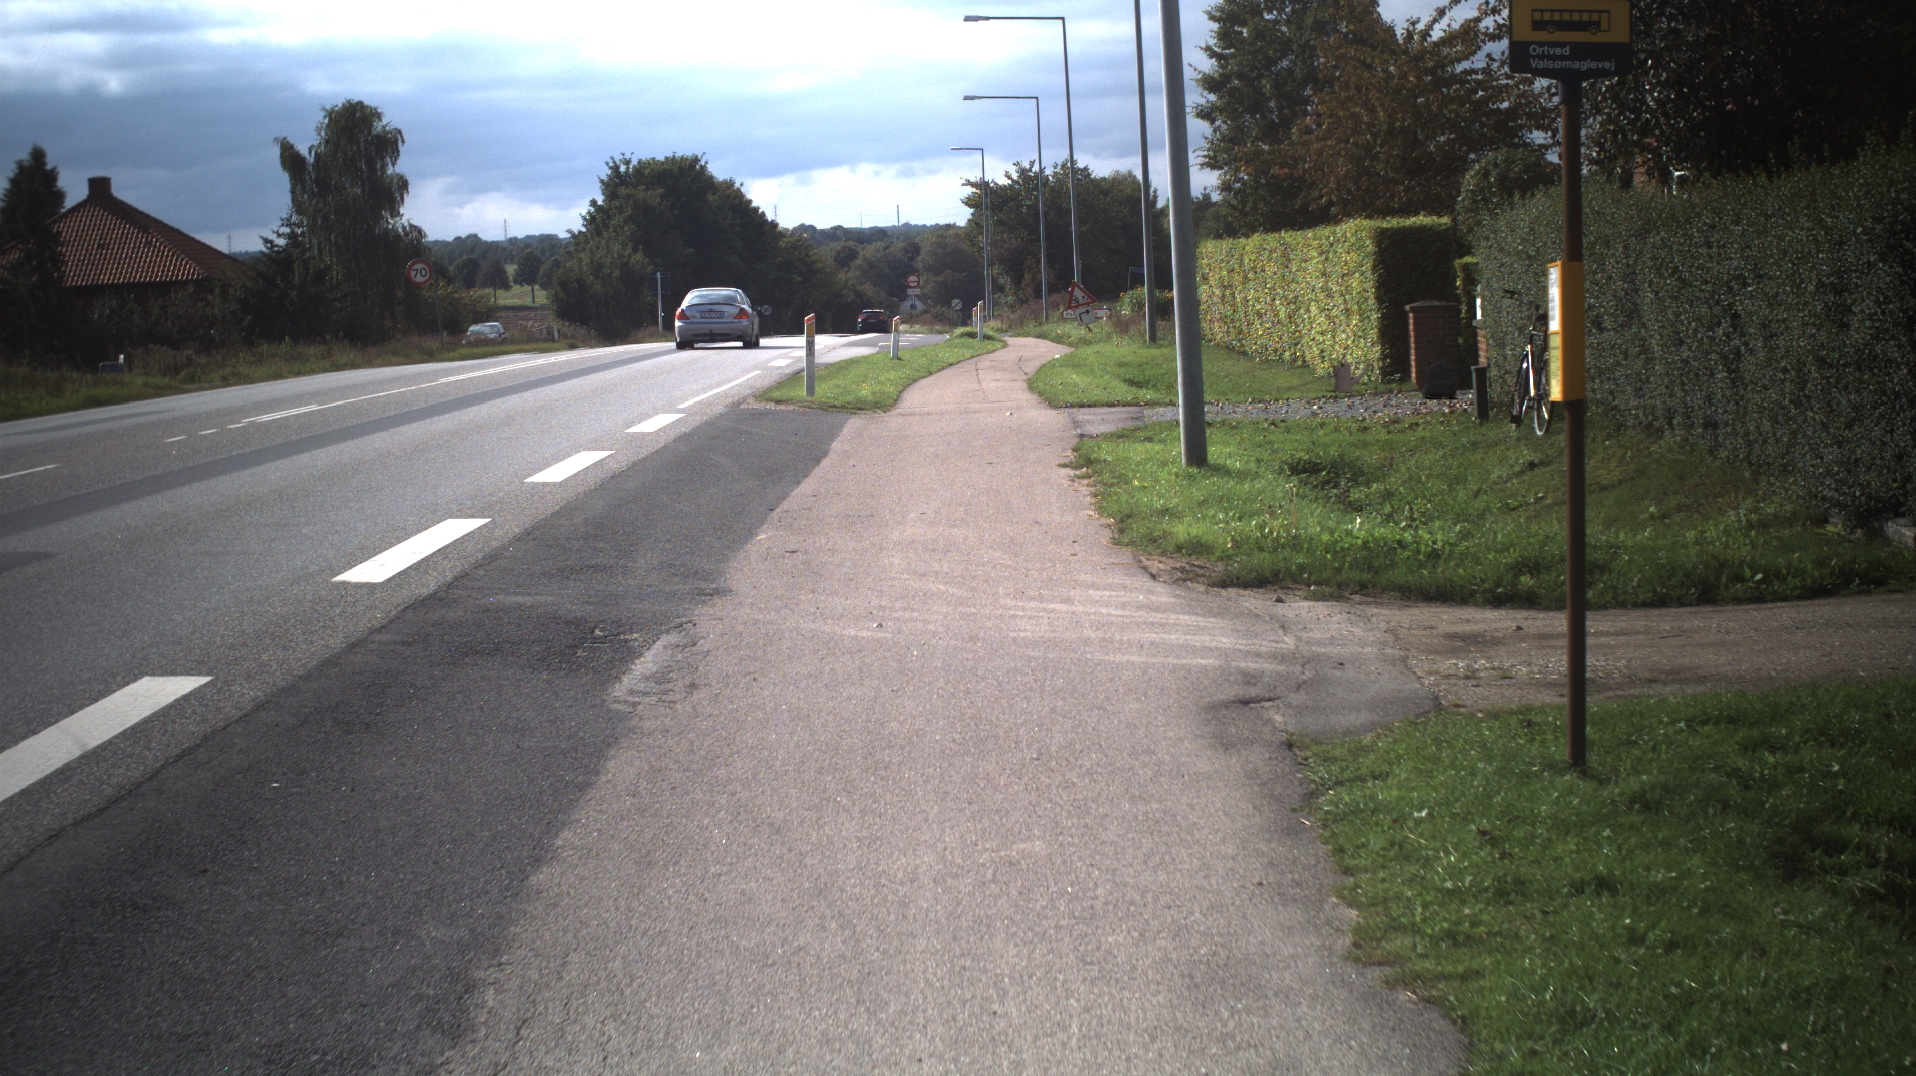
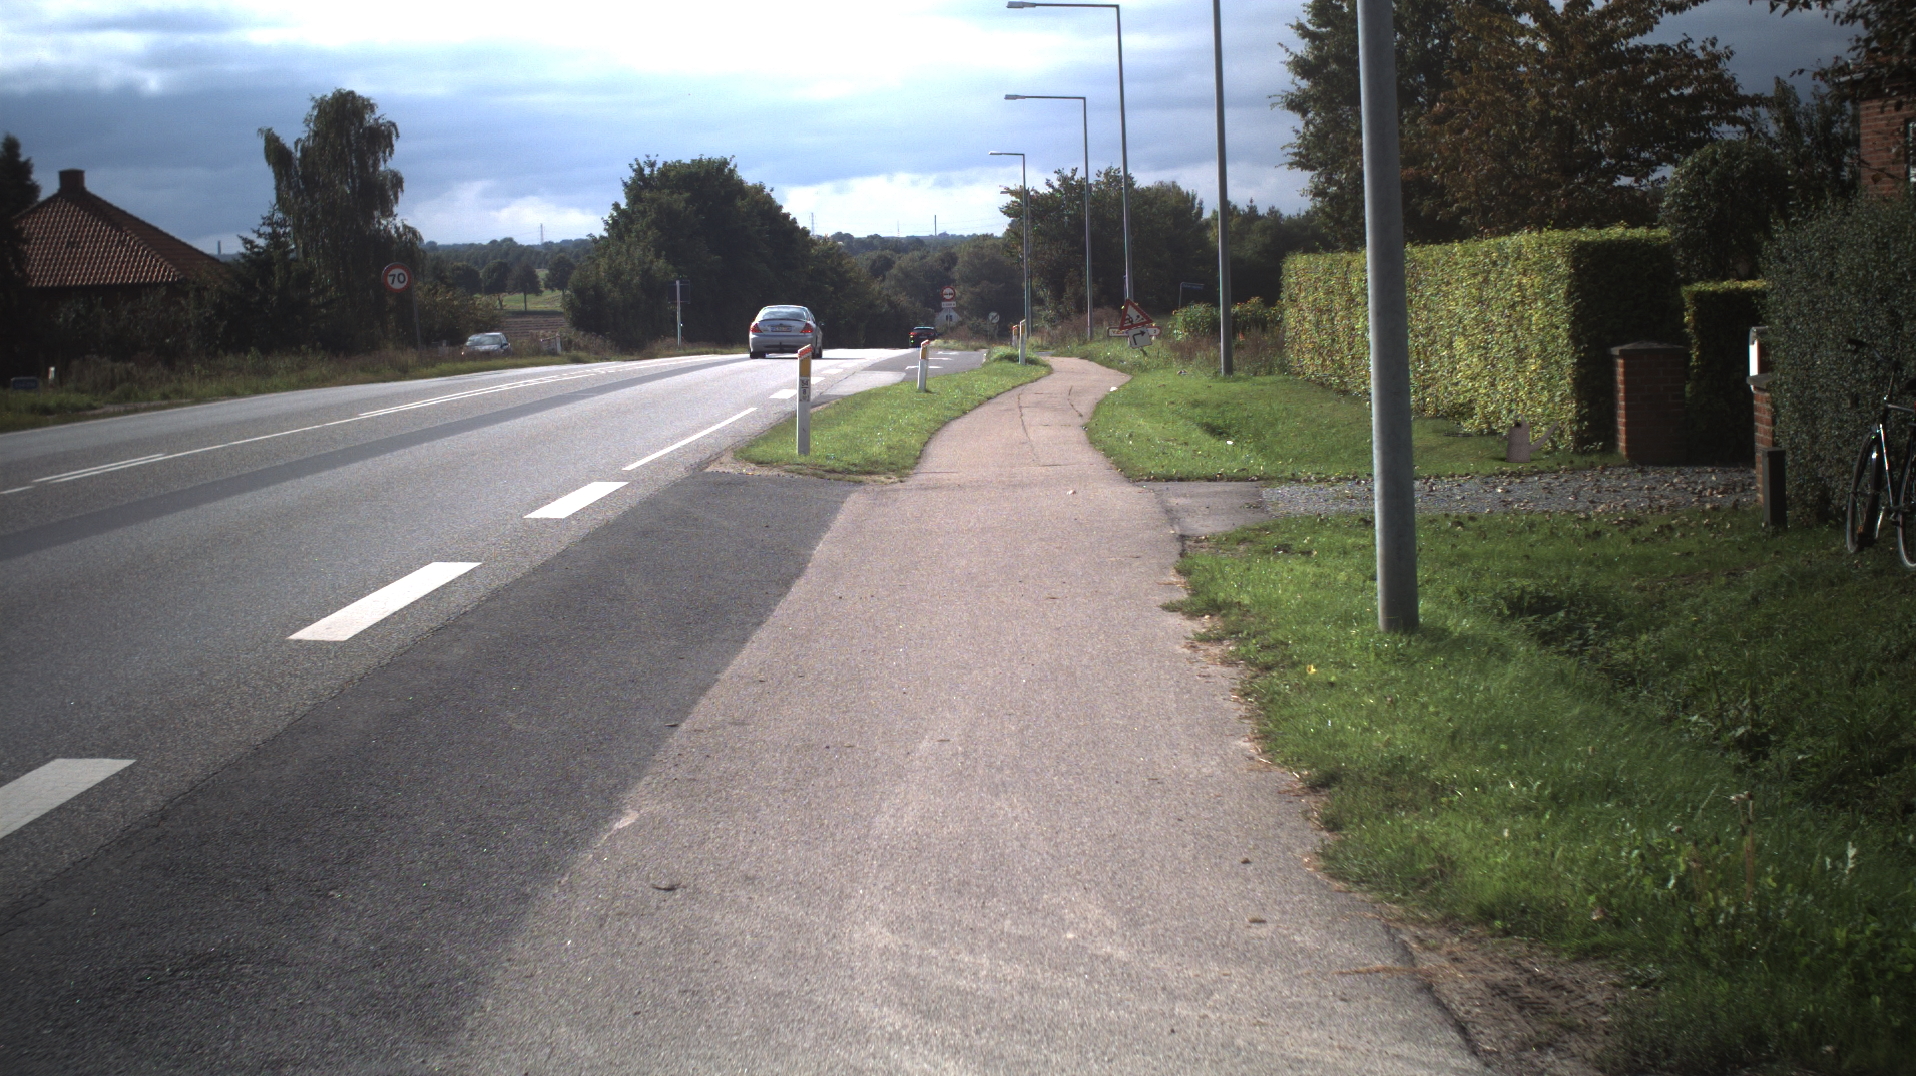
potted tree: none [1296,339,1324,379] -> present [1442,390,1472,437]
backpack: present [1424,360,1457,399] -> none [1639,423,1689,478]

